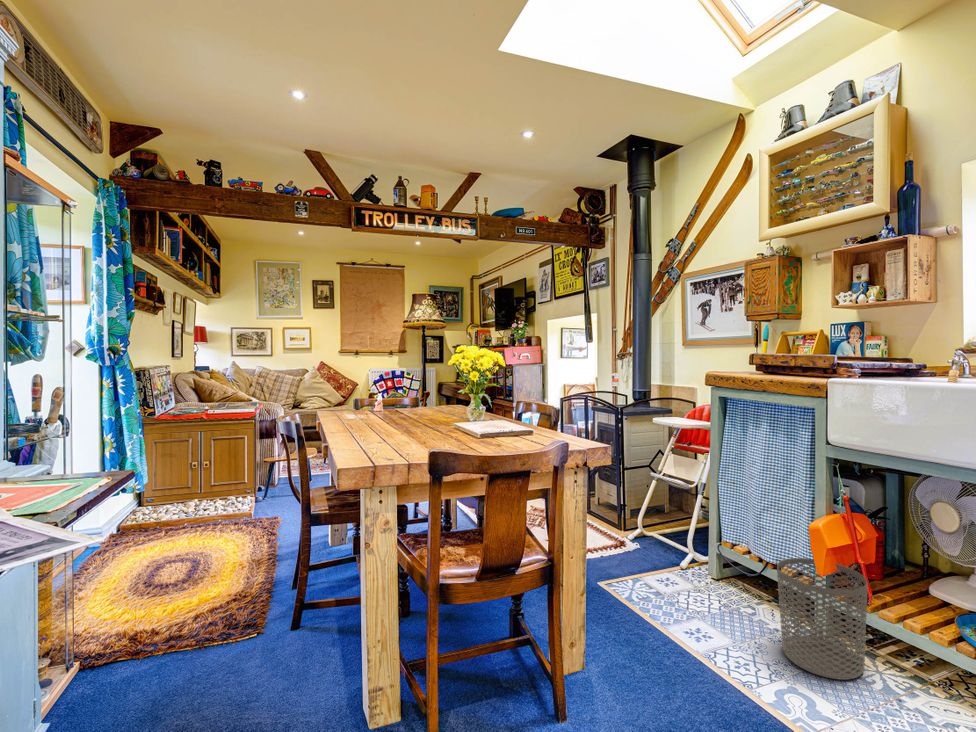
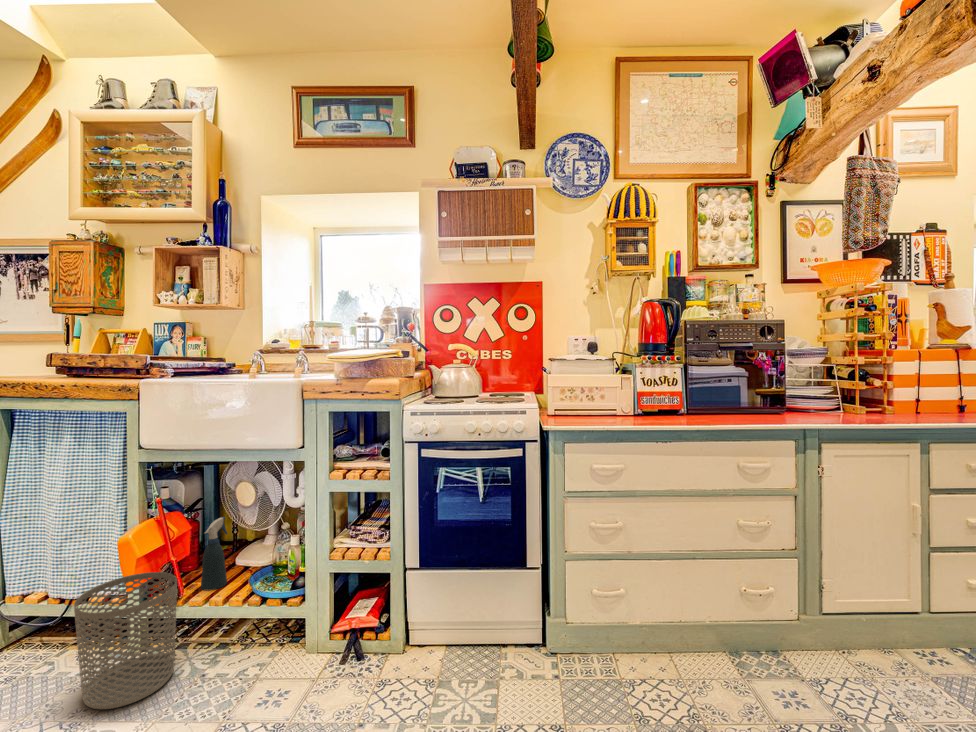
spray bottle: none [890,534,922,611] -> present [201,517,227,590]

